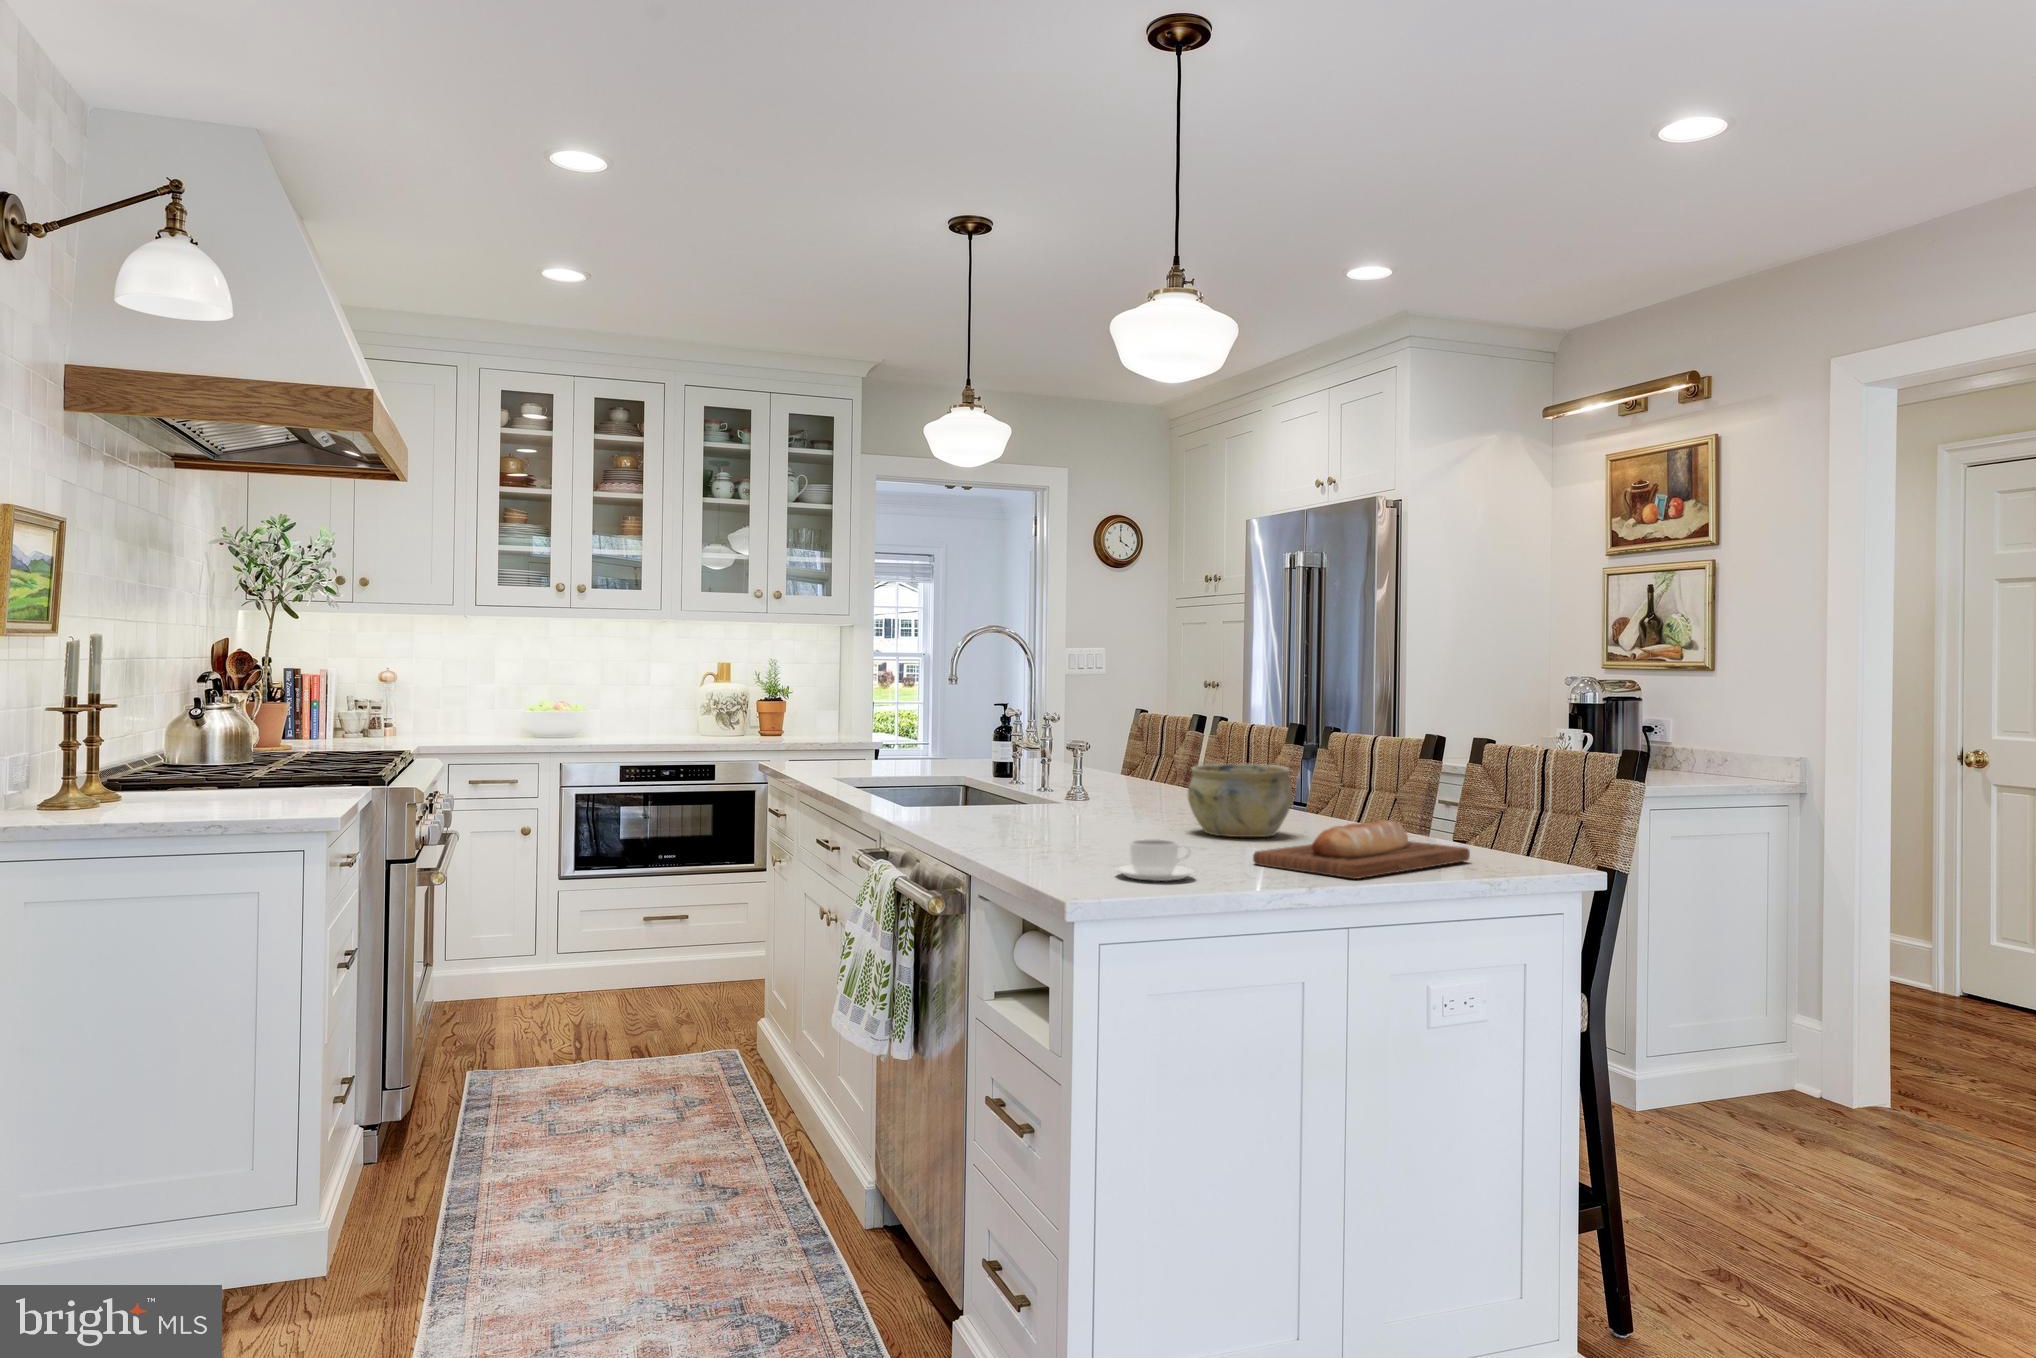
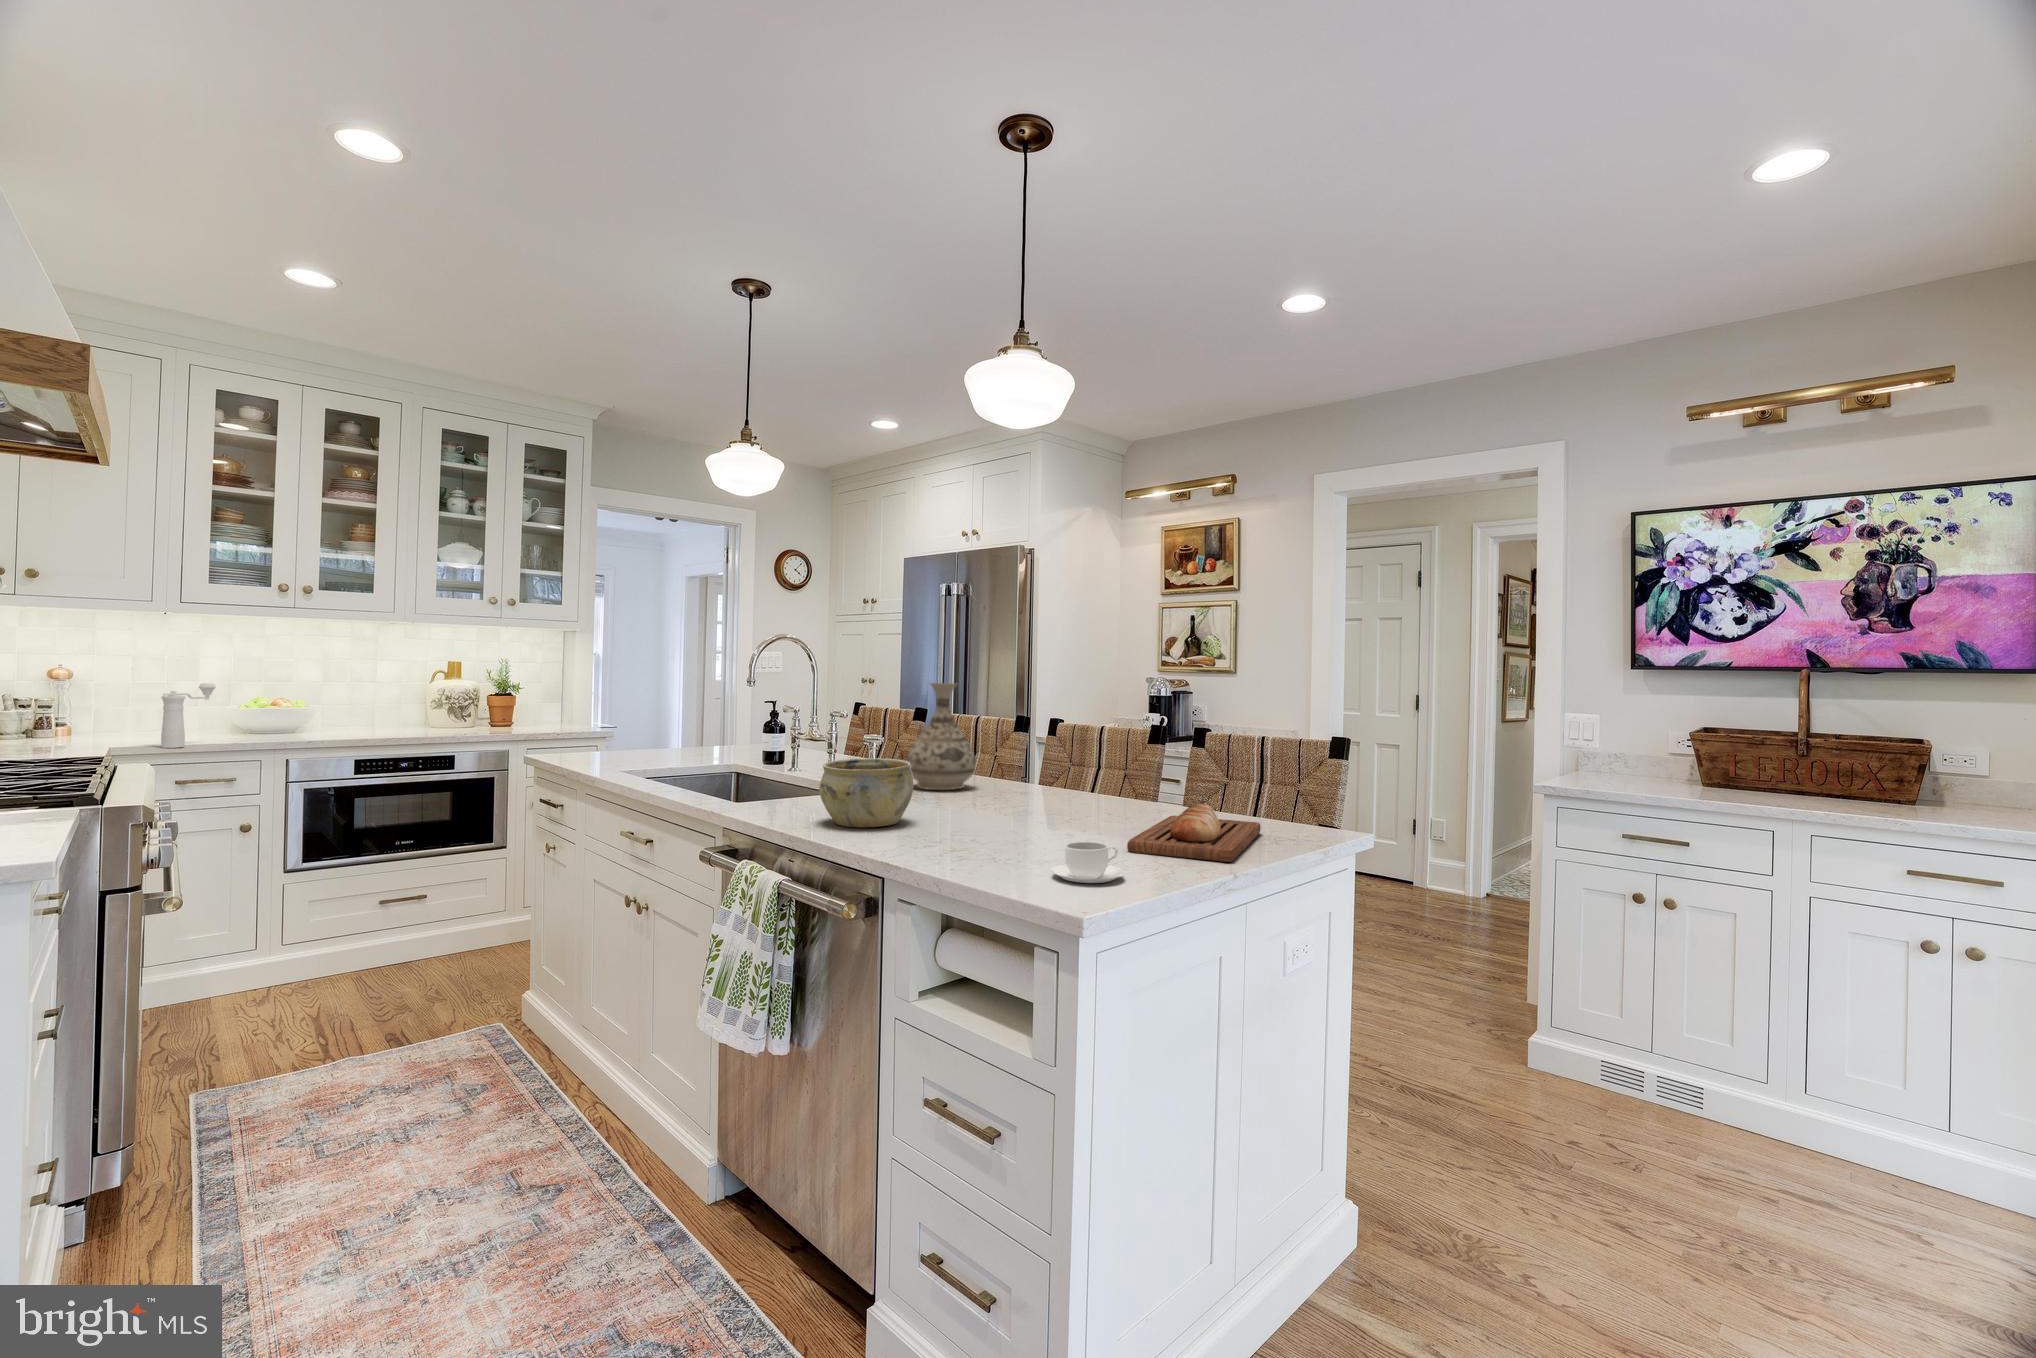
vase: none [1115,677,1199,807] -> present [907,683,976,790]
pepper mill: none [460,684,504,747] -> present [161,684,216,748]
ceramic bowl: present [1187,764,1292,837] -> present [819,758,913,827]

